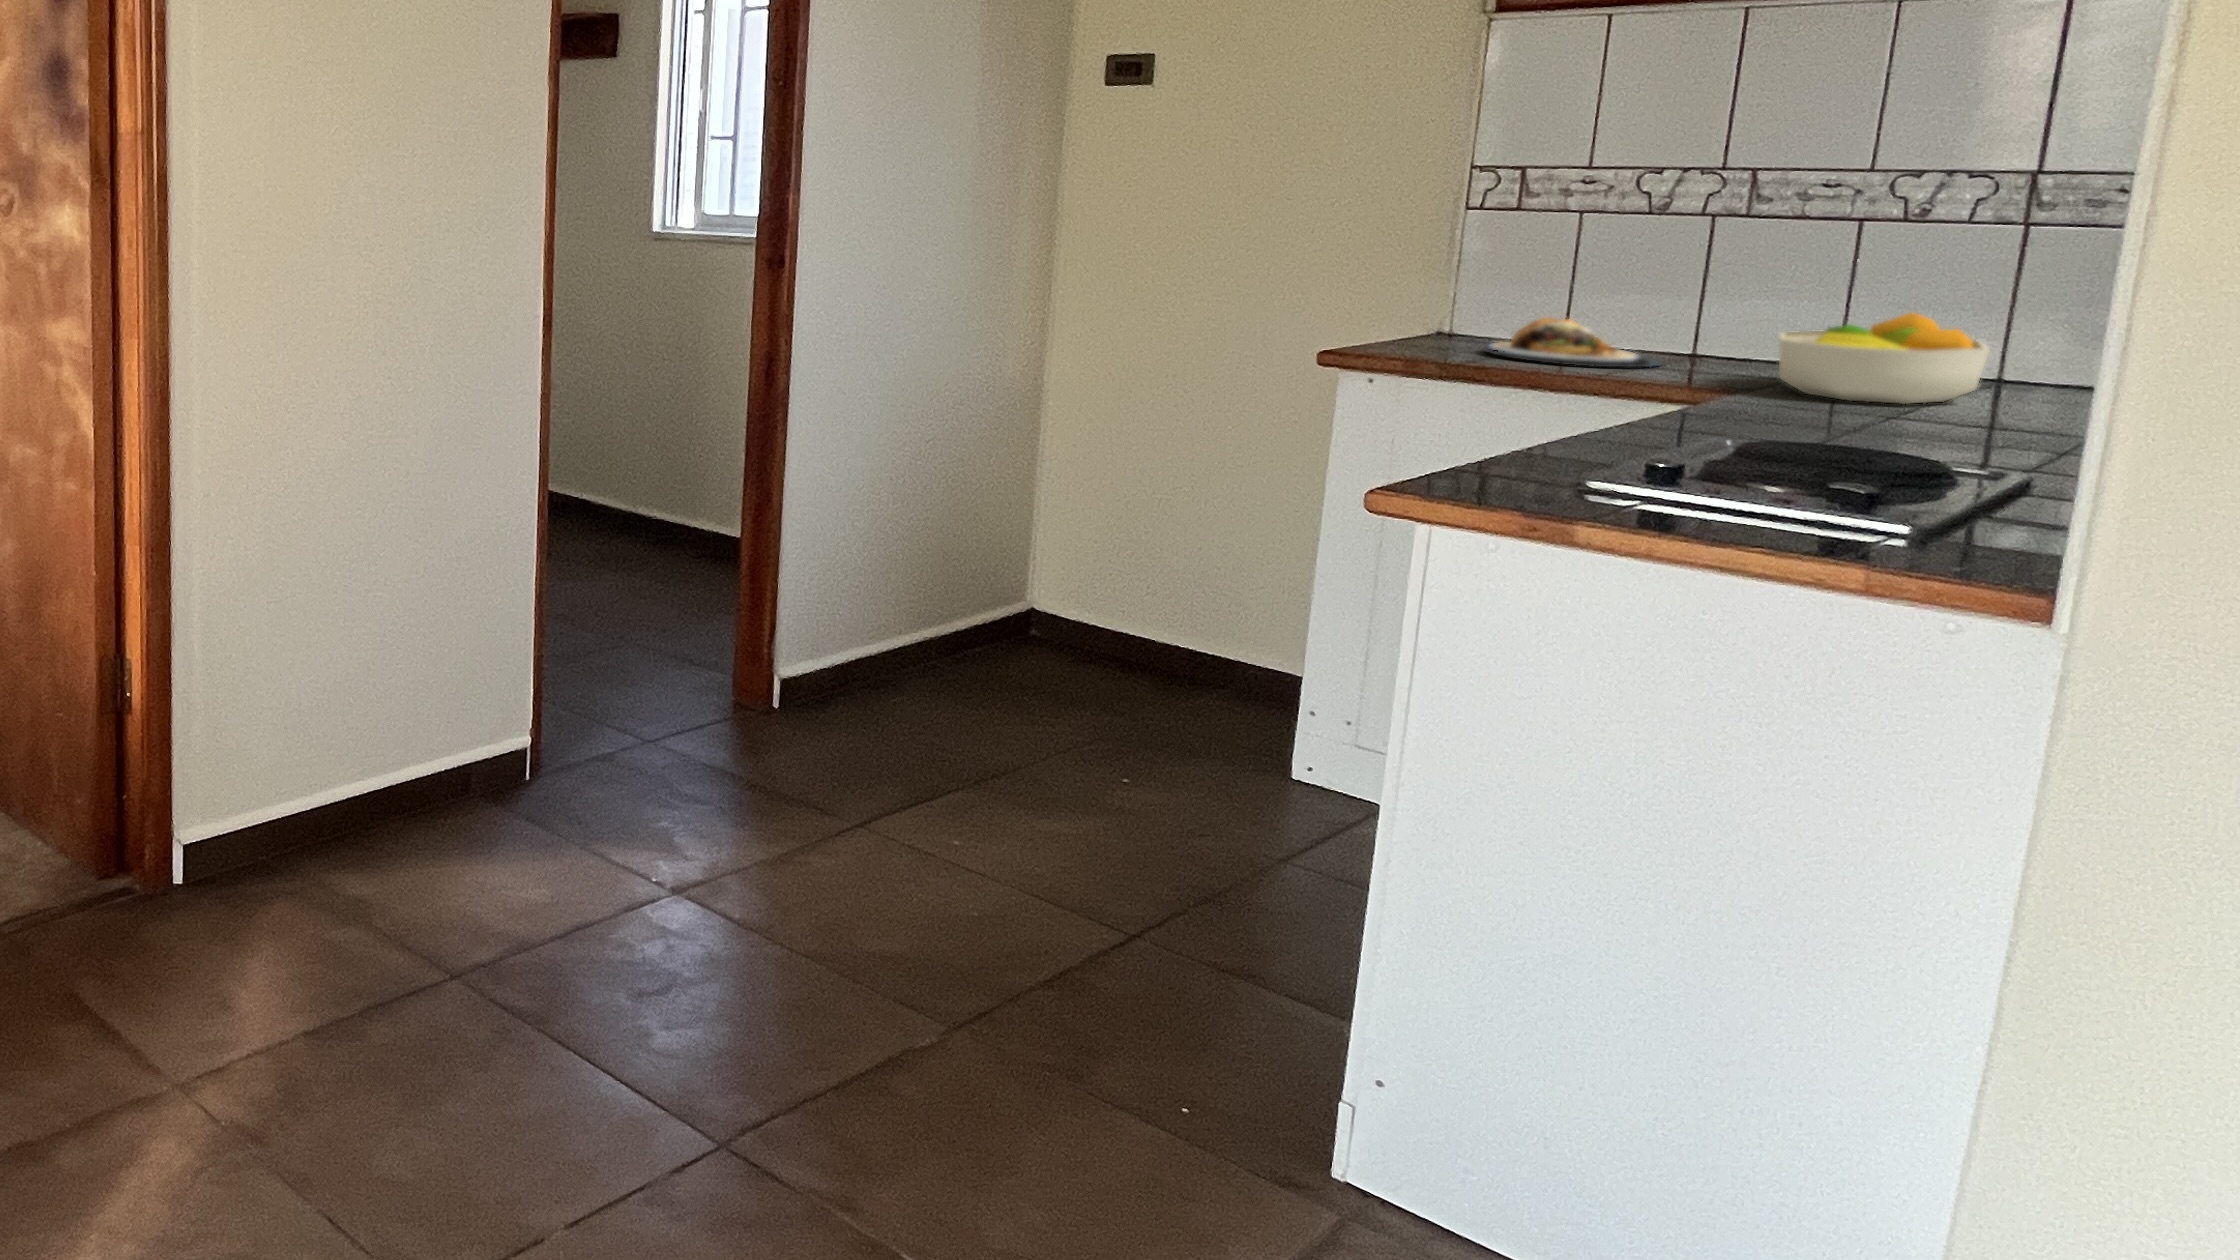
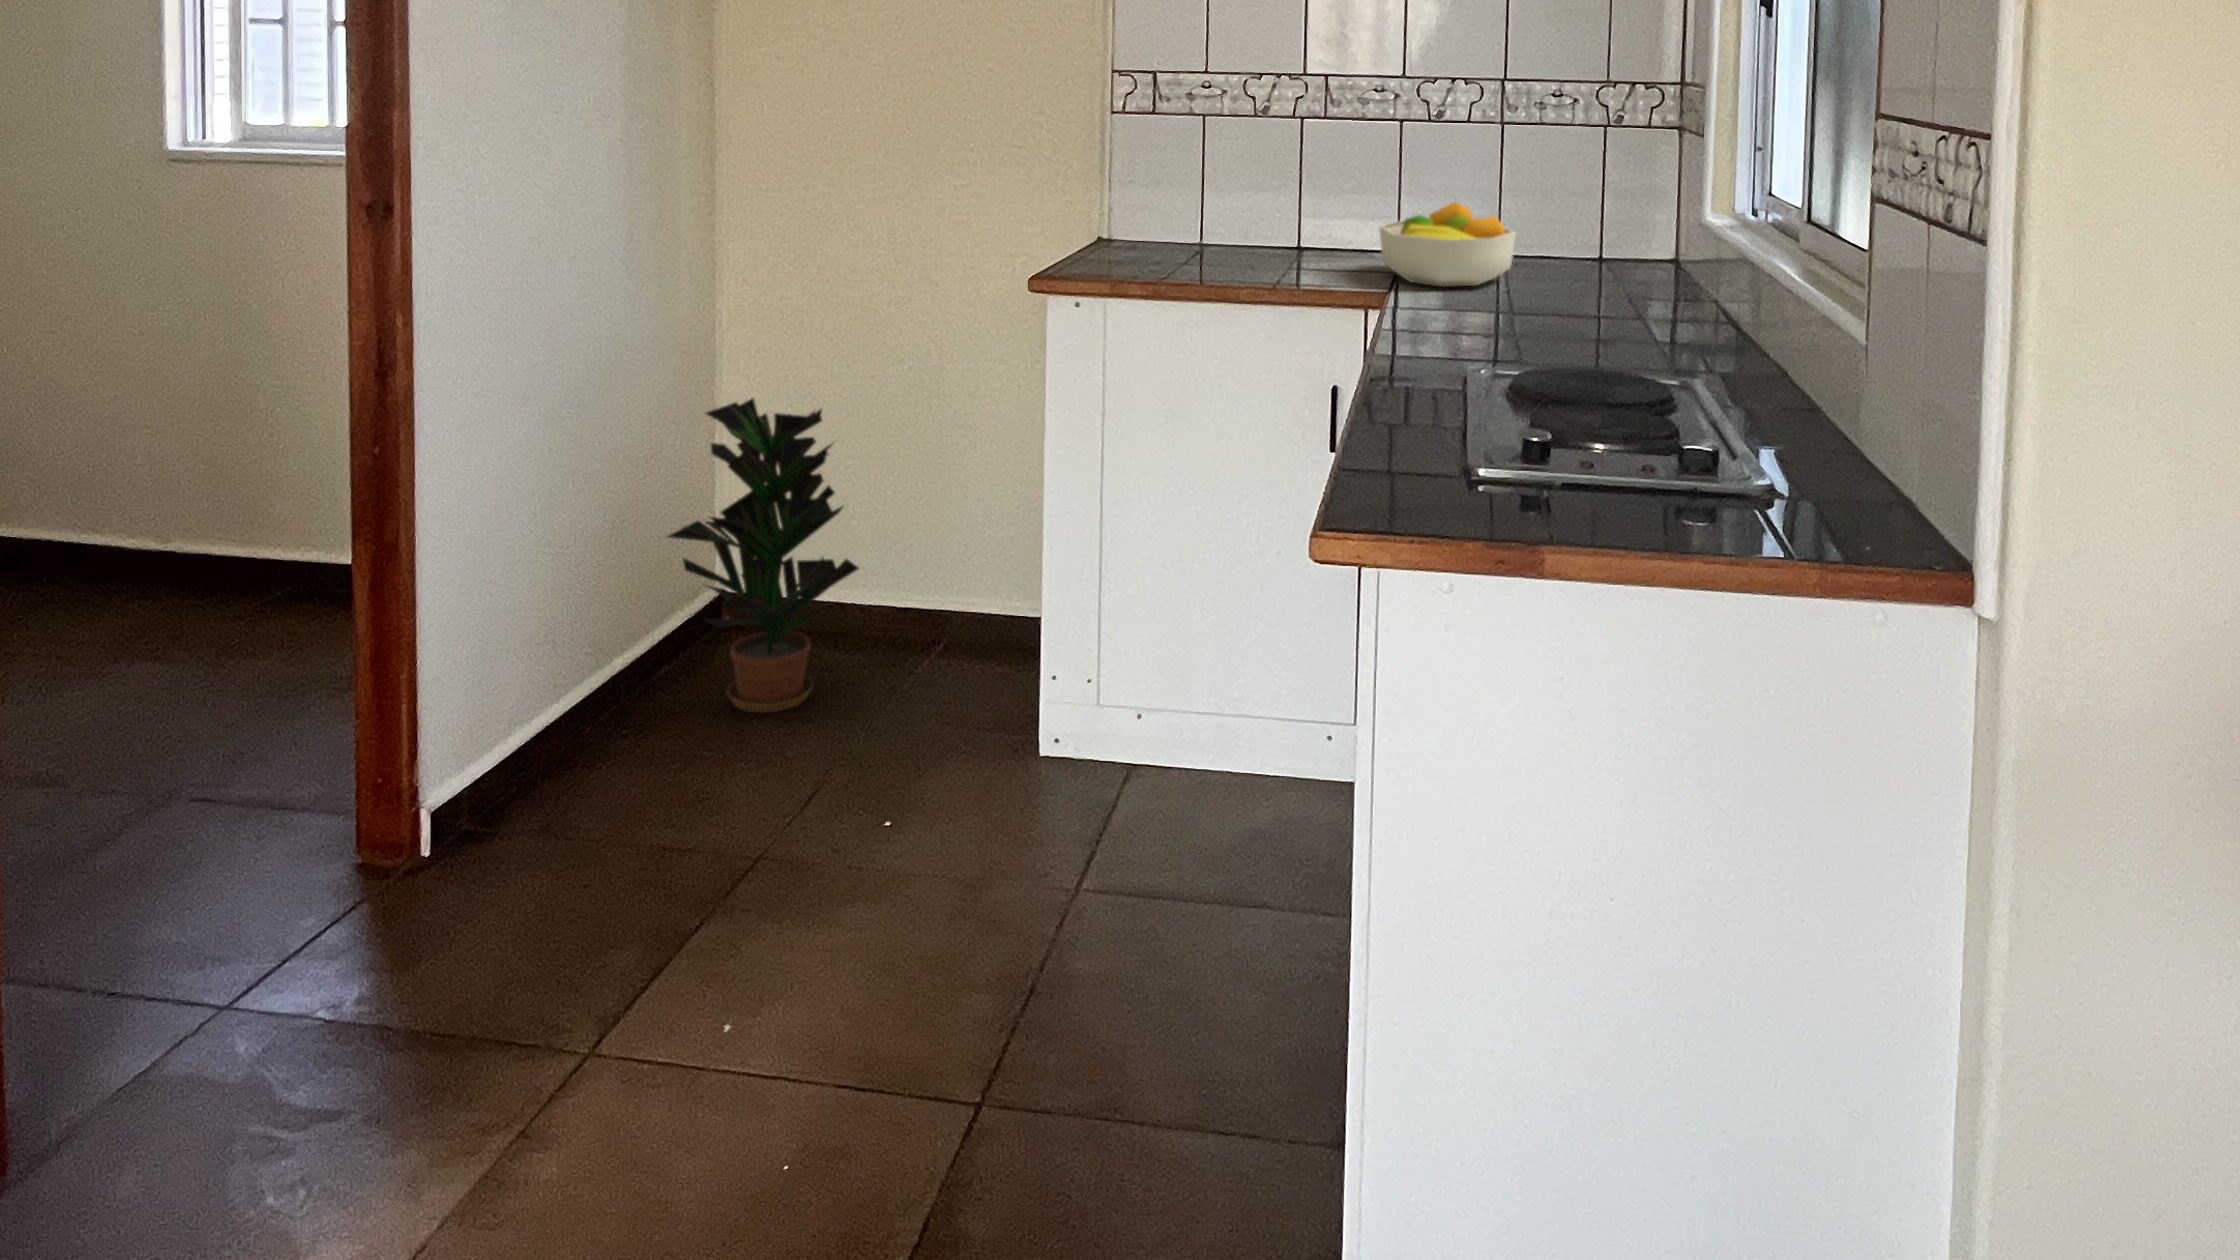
plate: present [1486,318,1662,367] -> none [1153,221,1289,268]
potted plant: none [978,442,1148,696] -> present [668,398,859,713]

